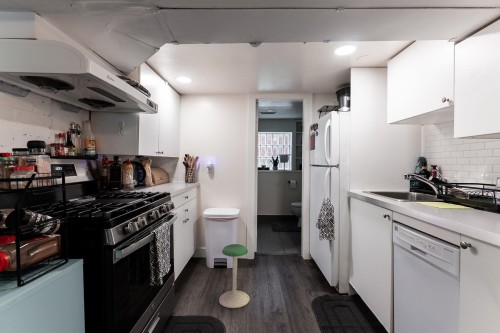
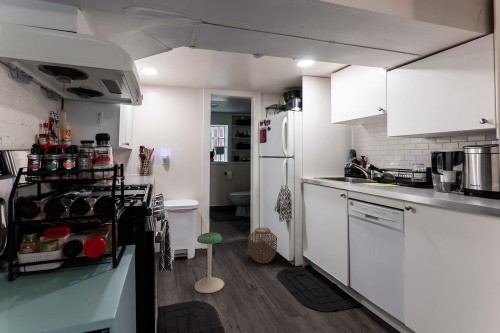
woven basket: none [286,244,320,285] -> present [248,228,277,263]

